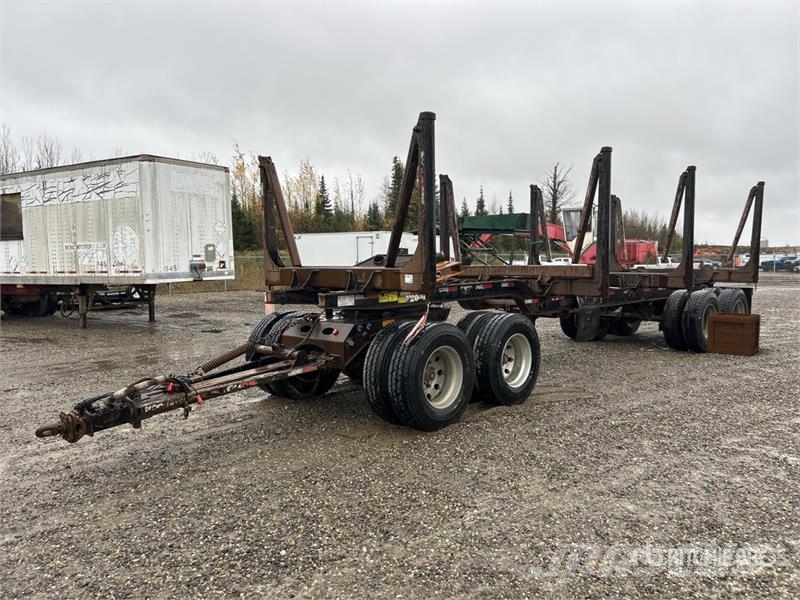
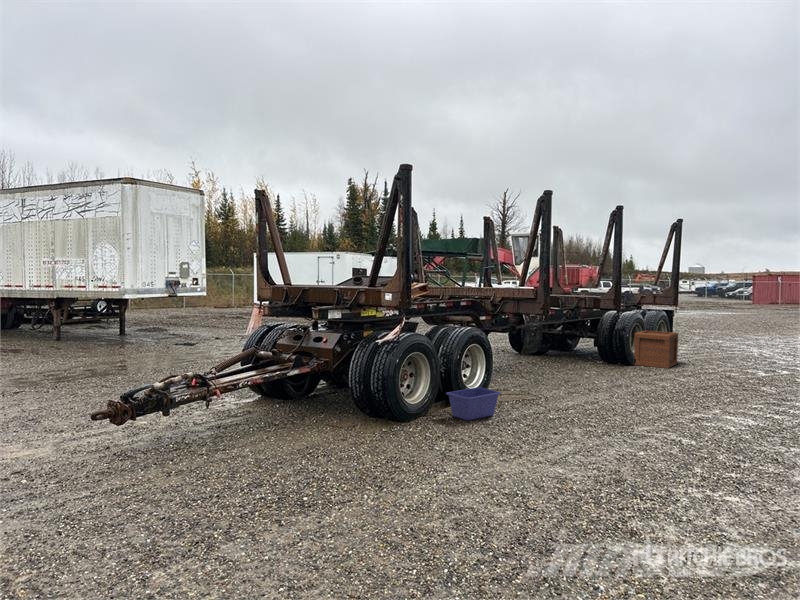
storage bin: none [482,386,550,428] -> present [446,387,501,420]

